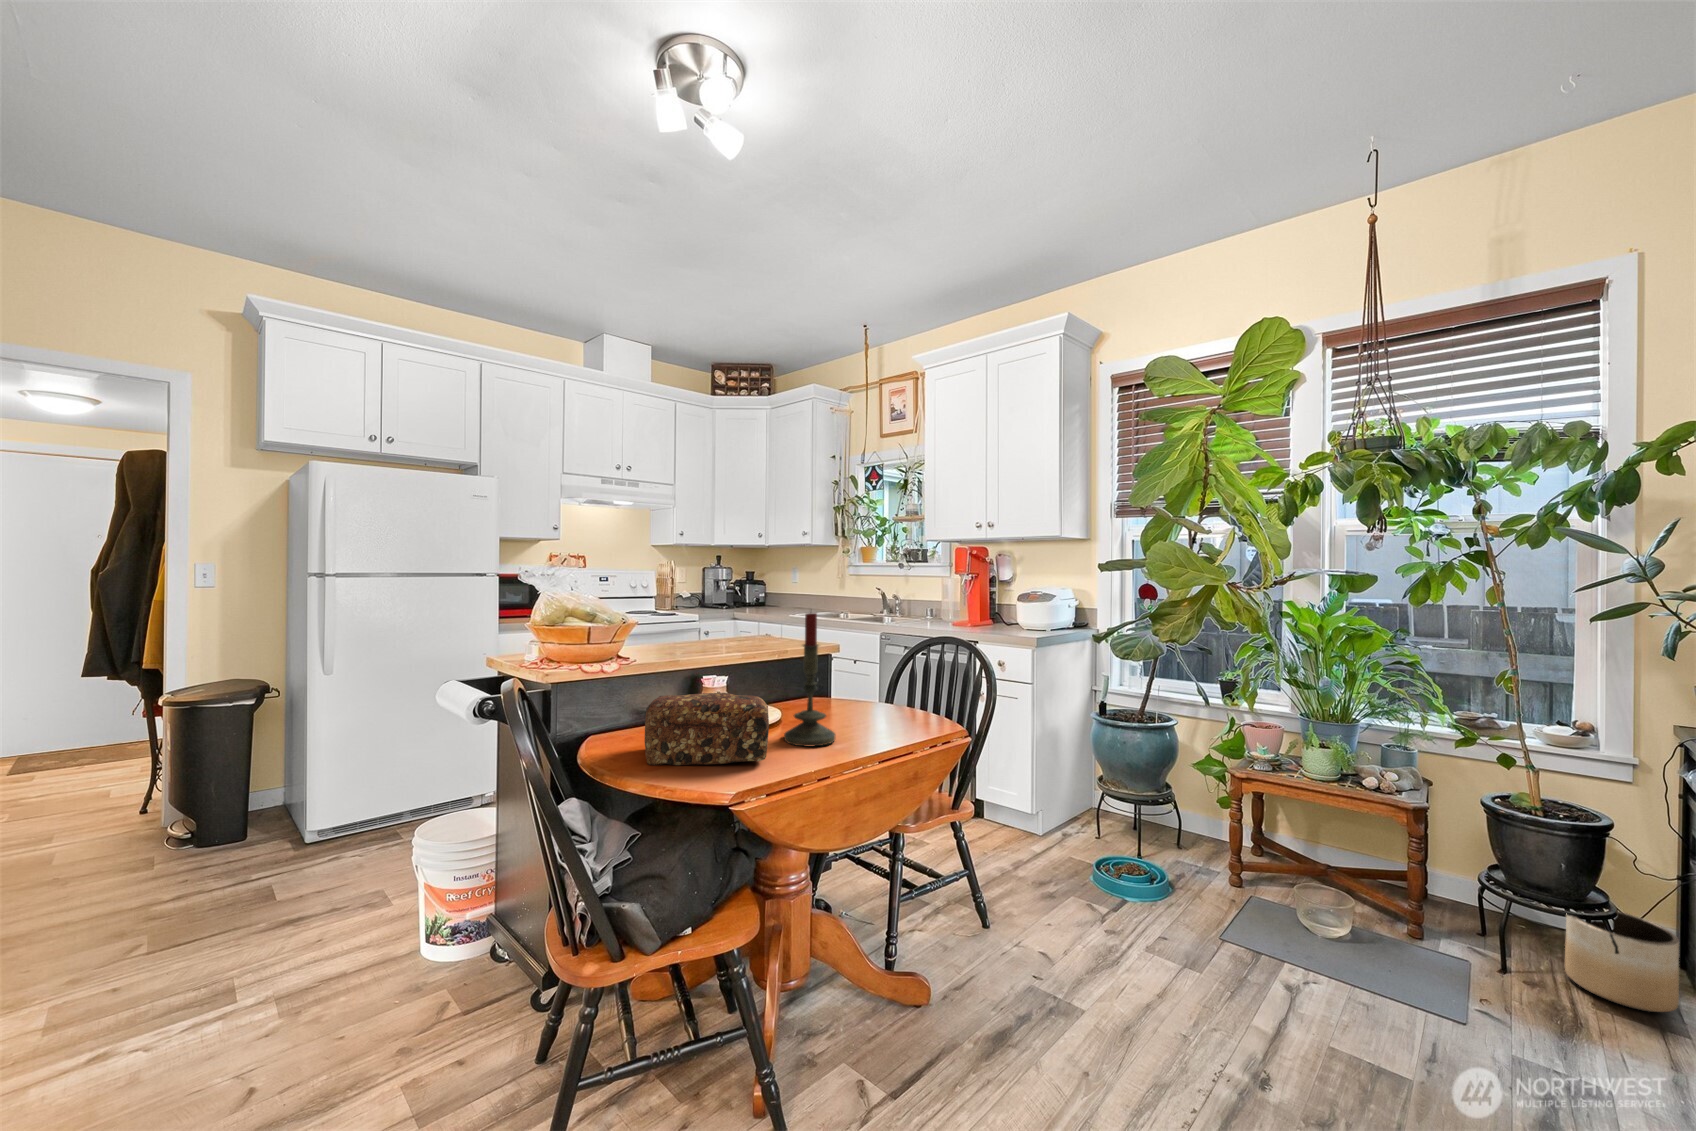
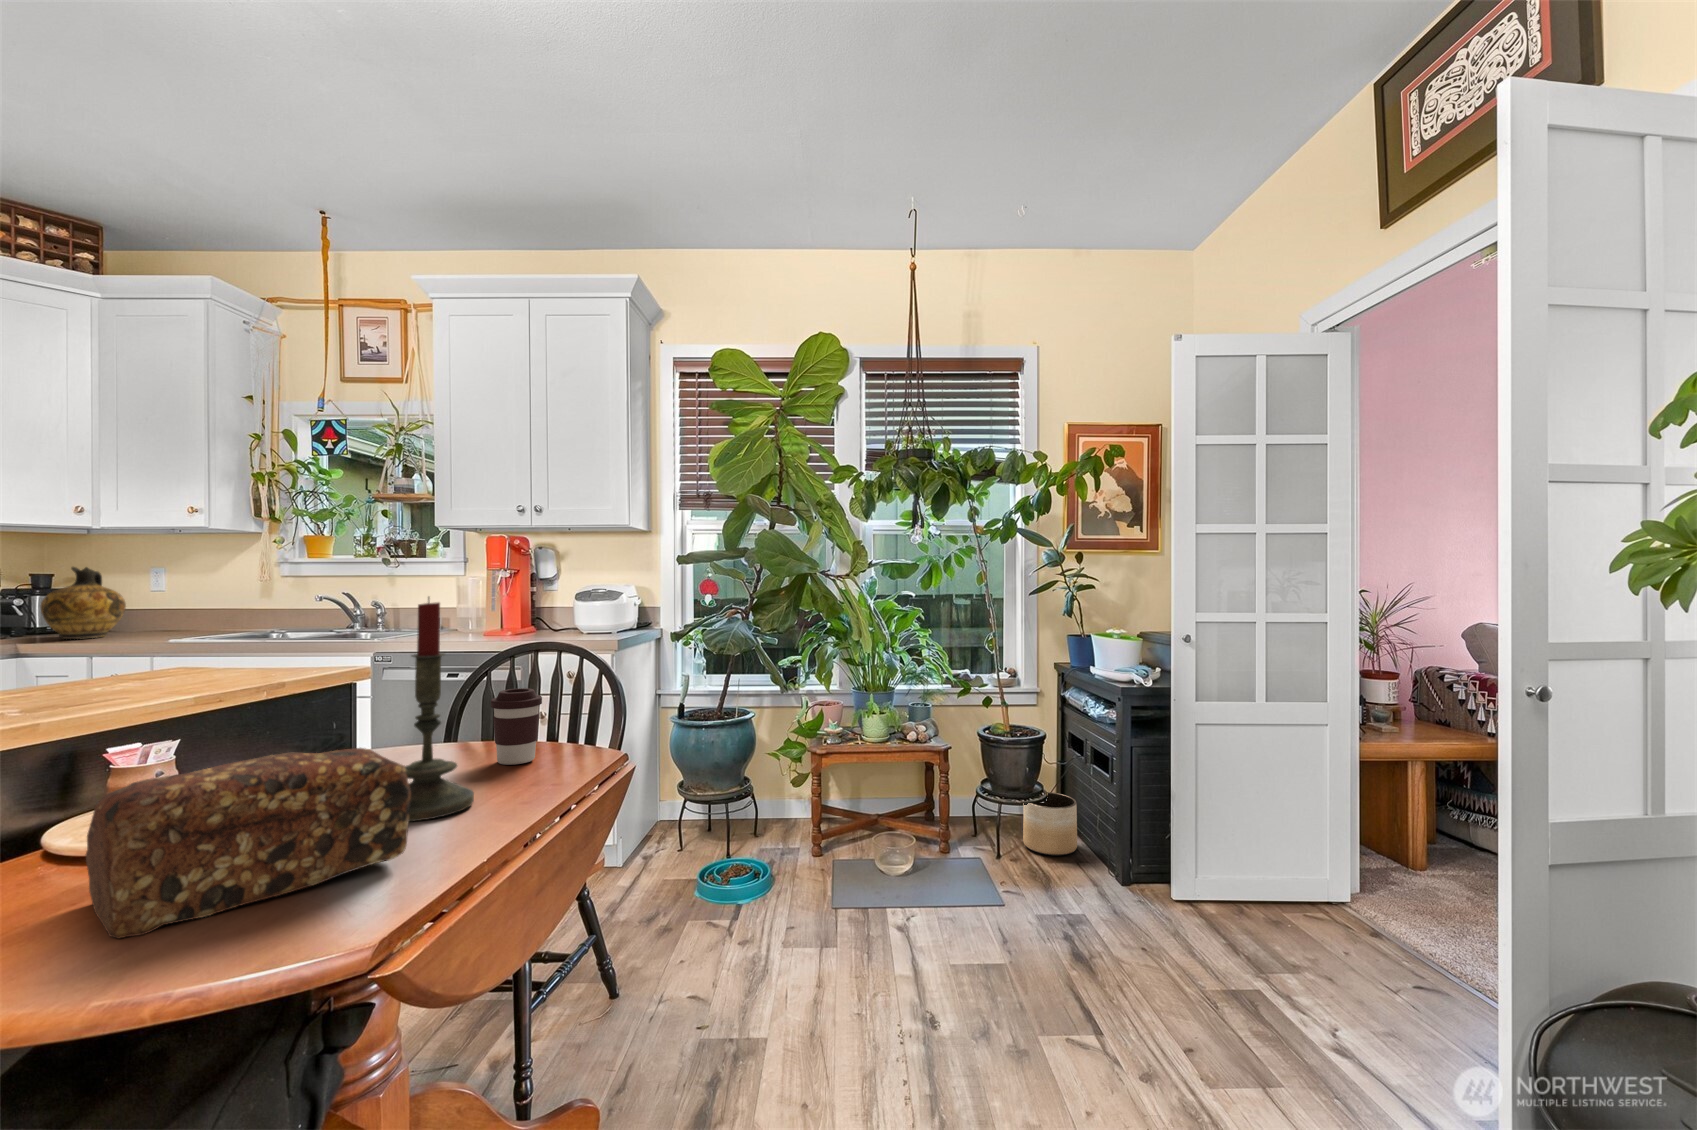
ceramic jug: none [745,568,779,610] -> present [41,567,126,639]
coffee cup: none [874,672,906,725] -> present [491,688,542,765]

